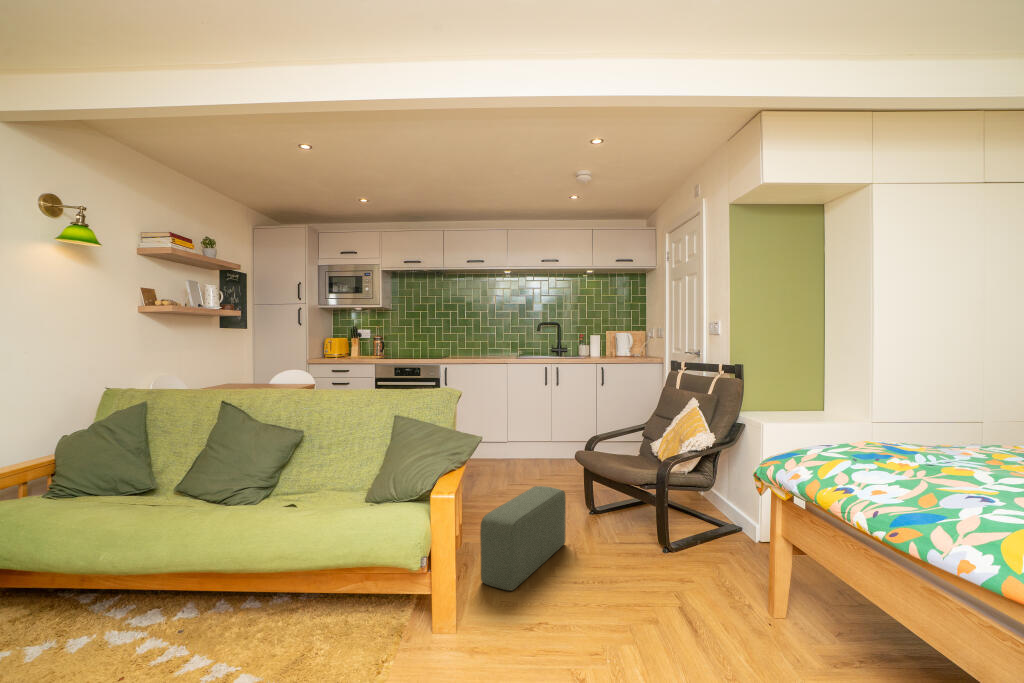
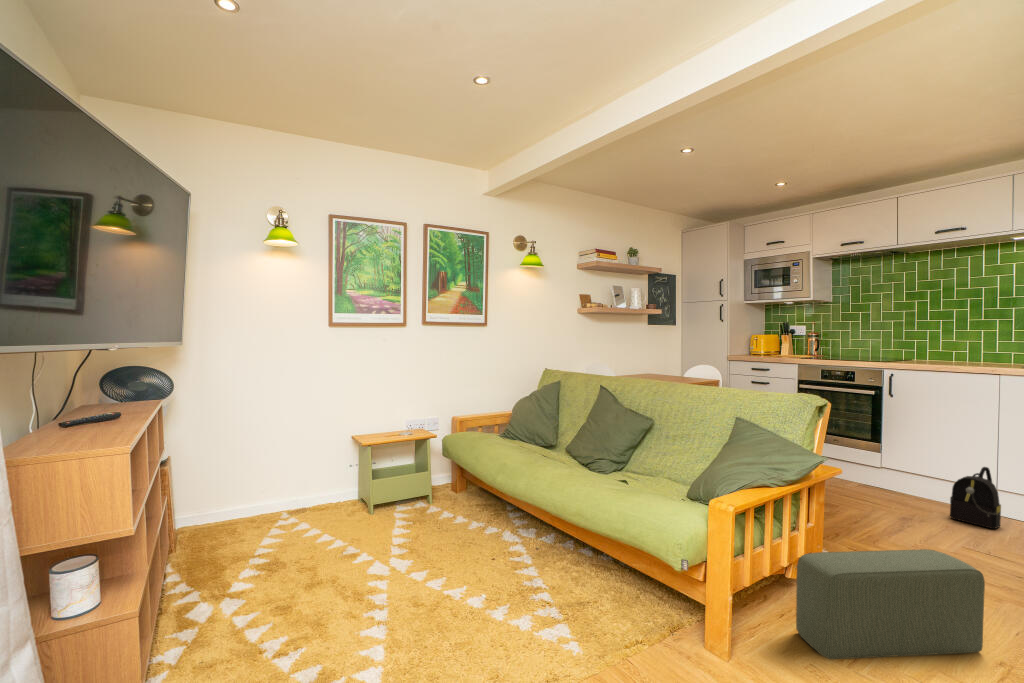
backpack: none [489,426,514,467] -> present [950,467,1001,529]

